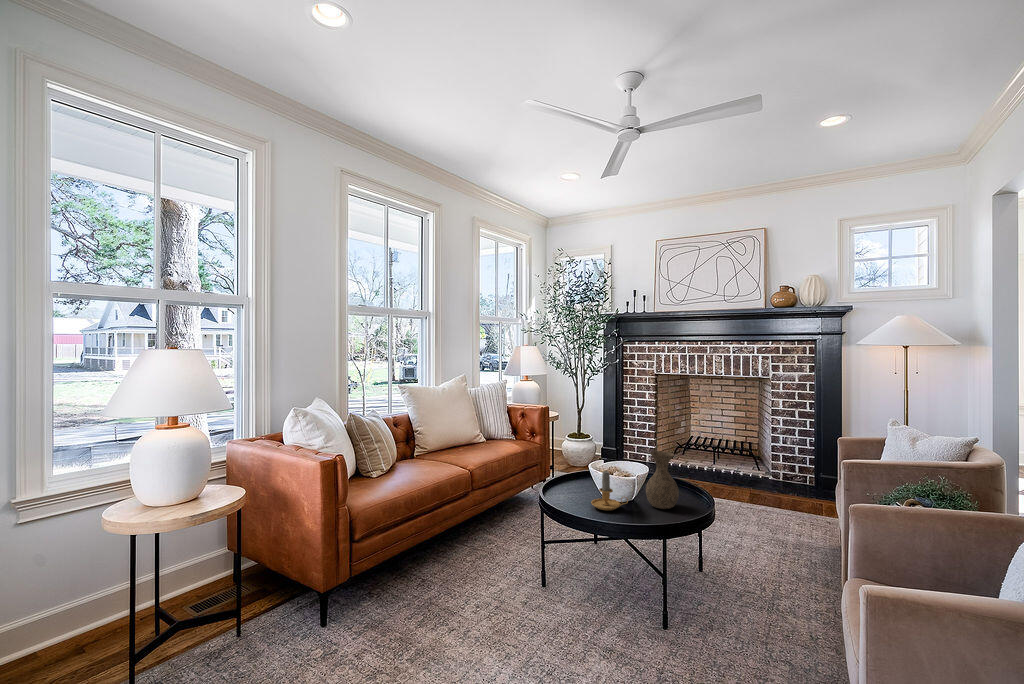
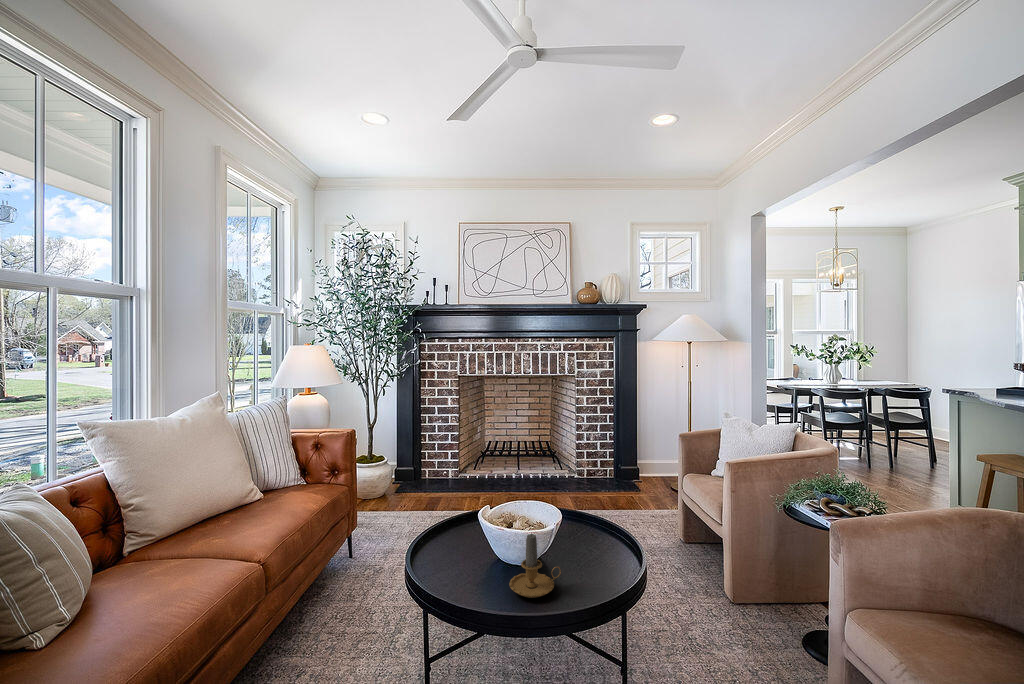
vase: present [646,451,679,509] -> none [570,487,614,570]

